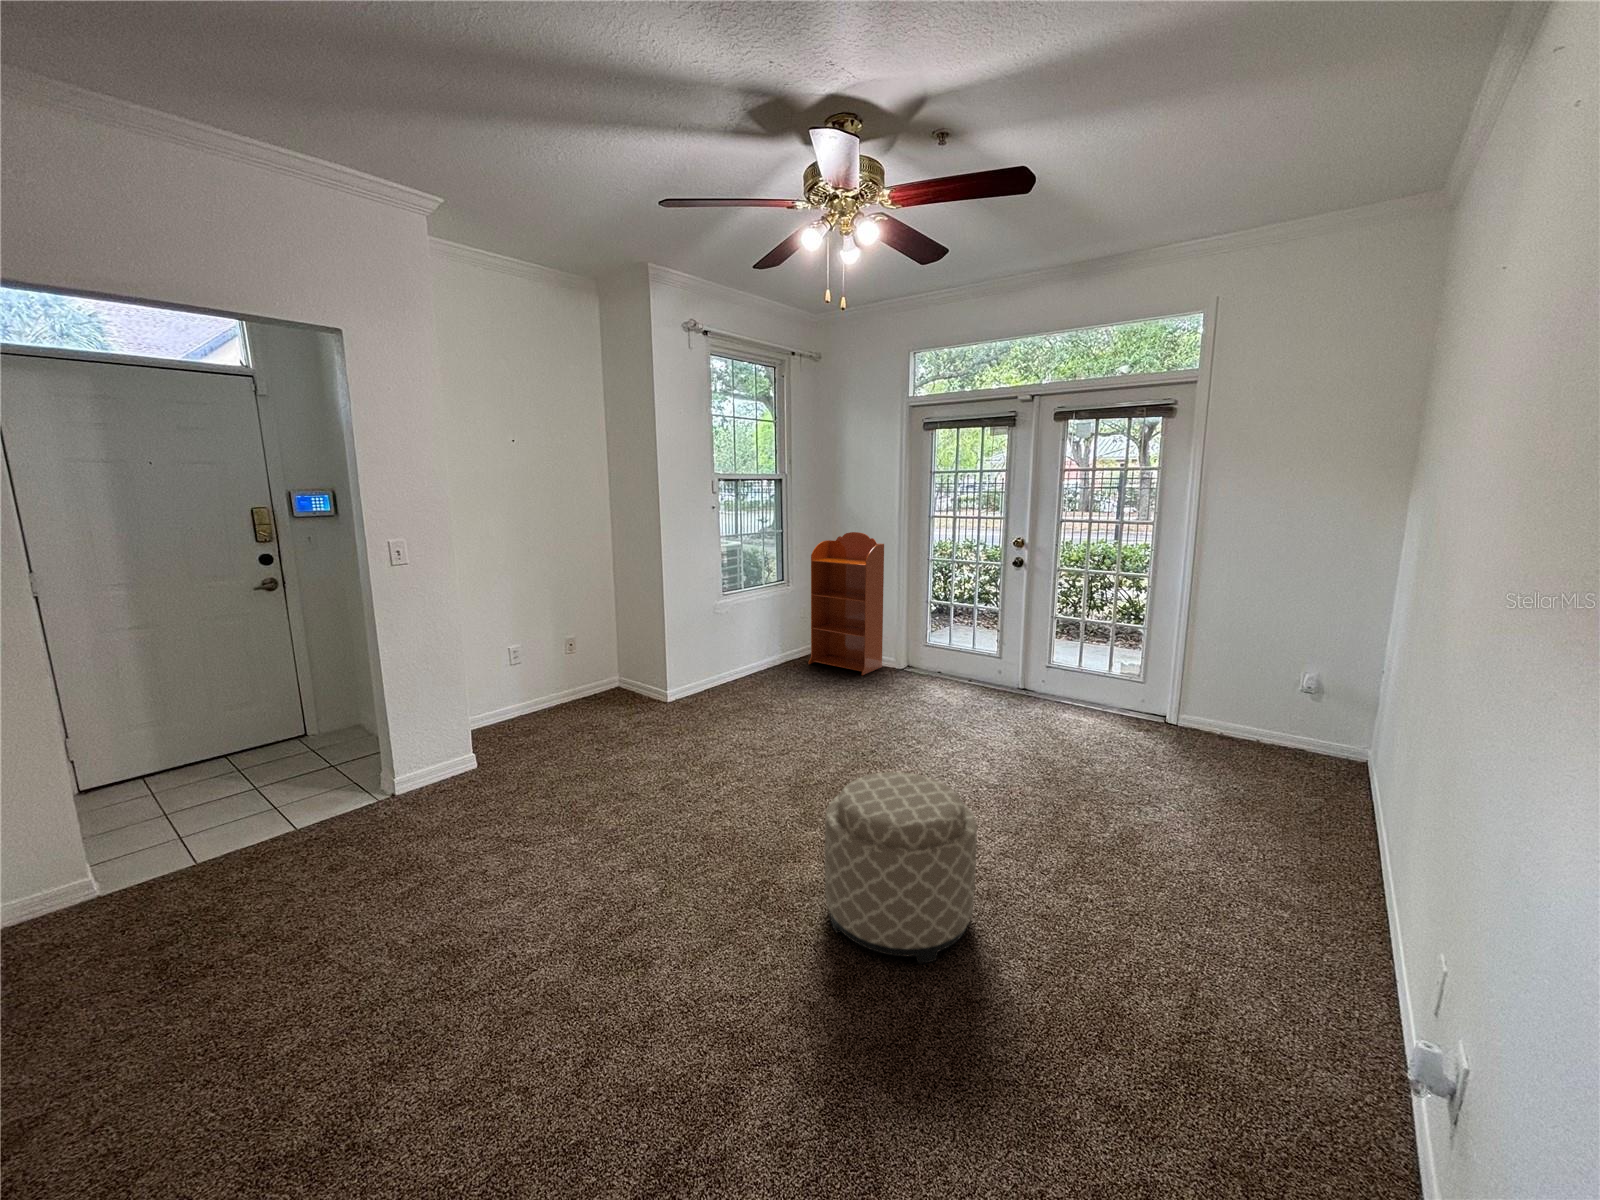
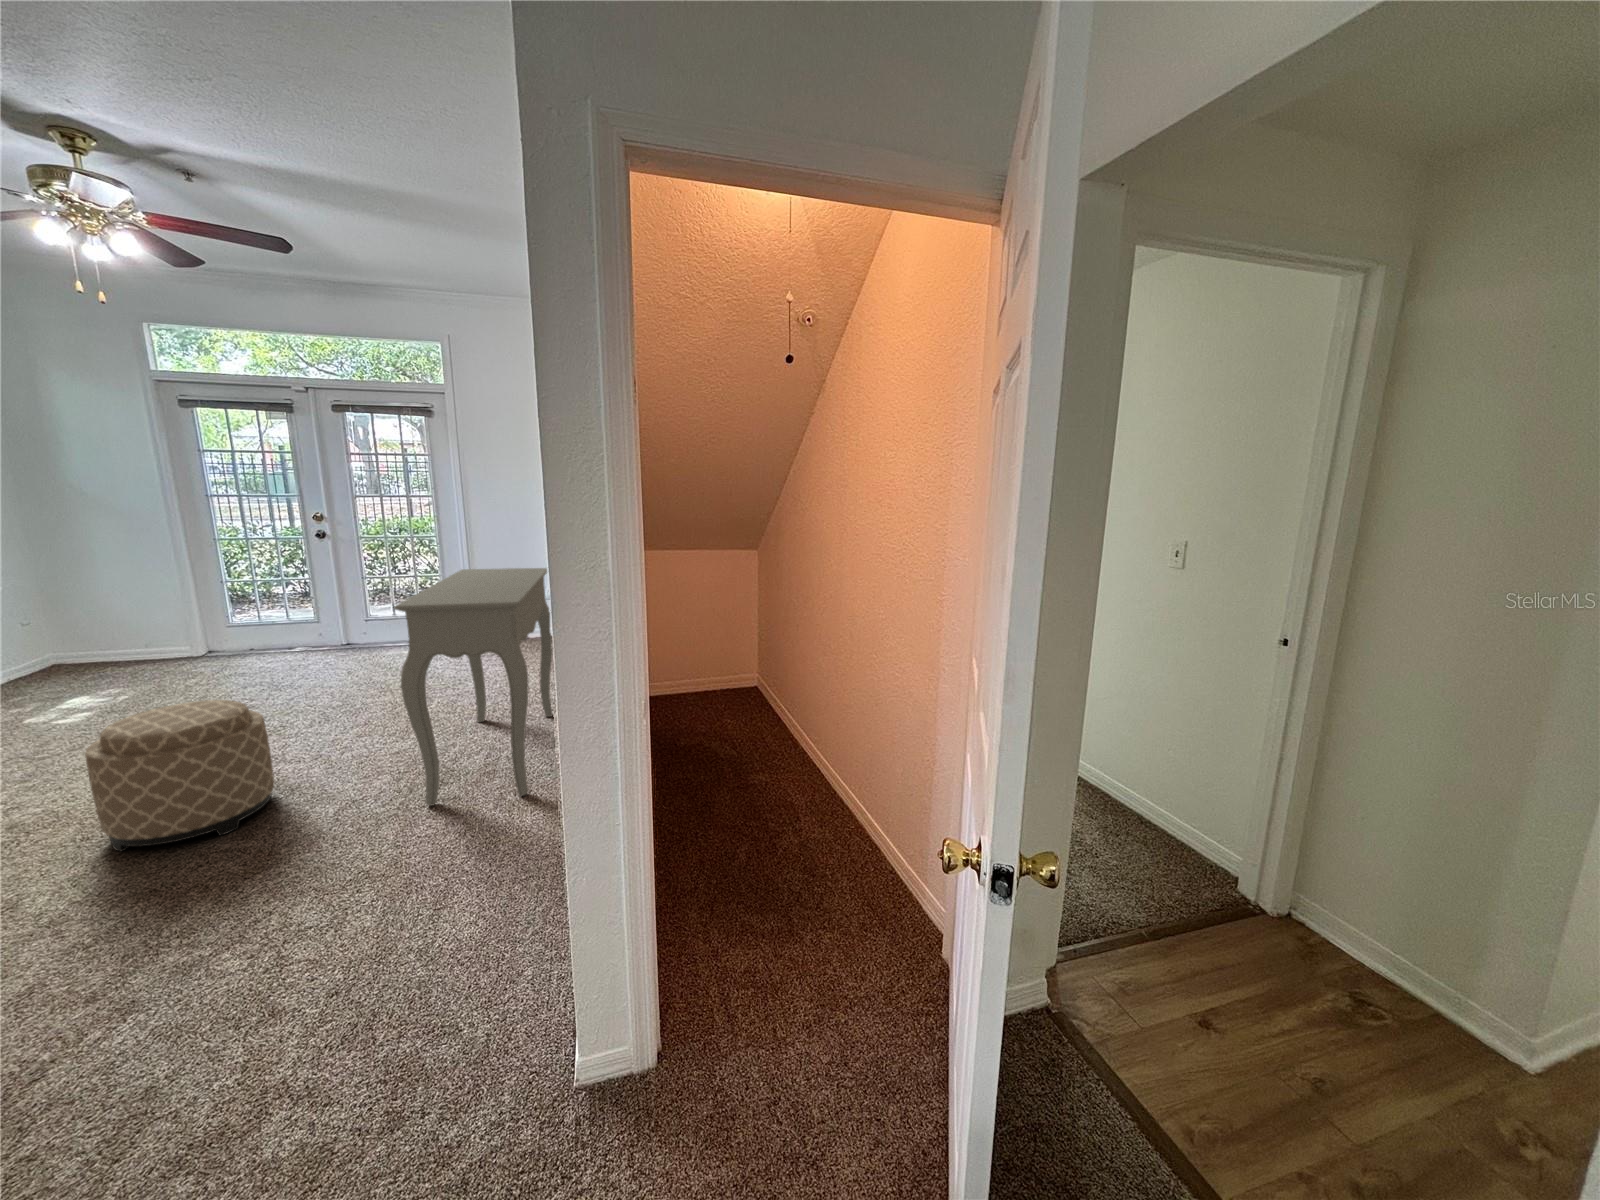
bookcase: present [808,532,884,675] -> none [23,515,171,674]
console table: none [1175,650,1477,1161] -> present [394,568,553,806]

